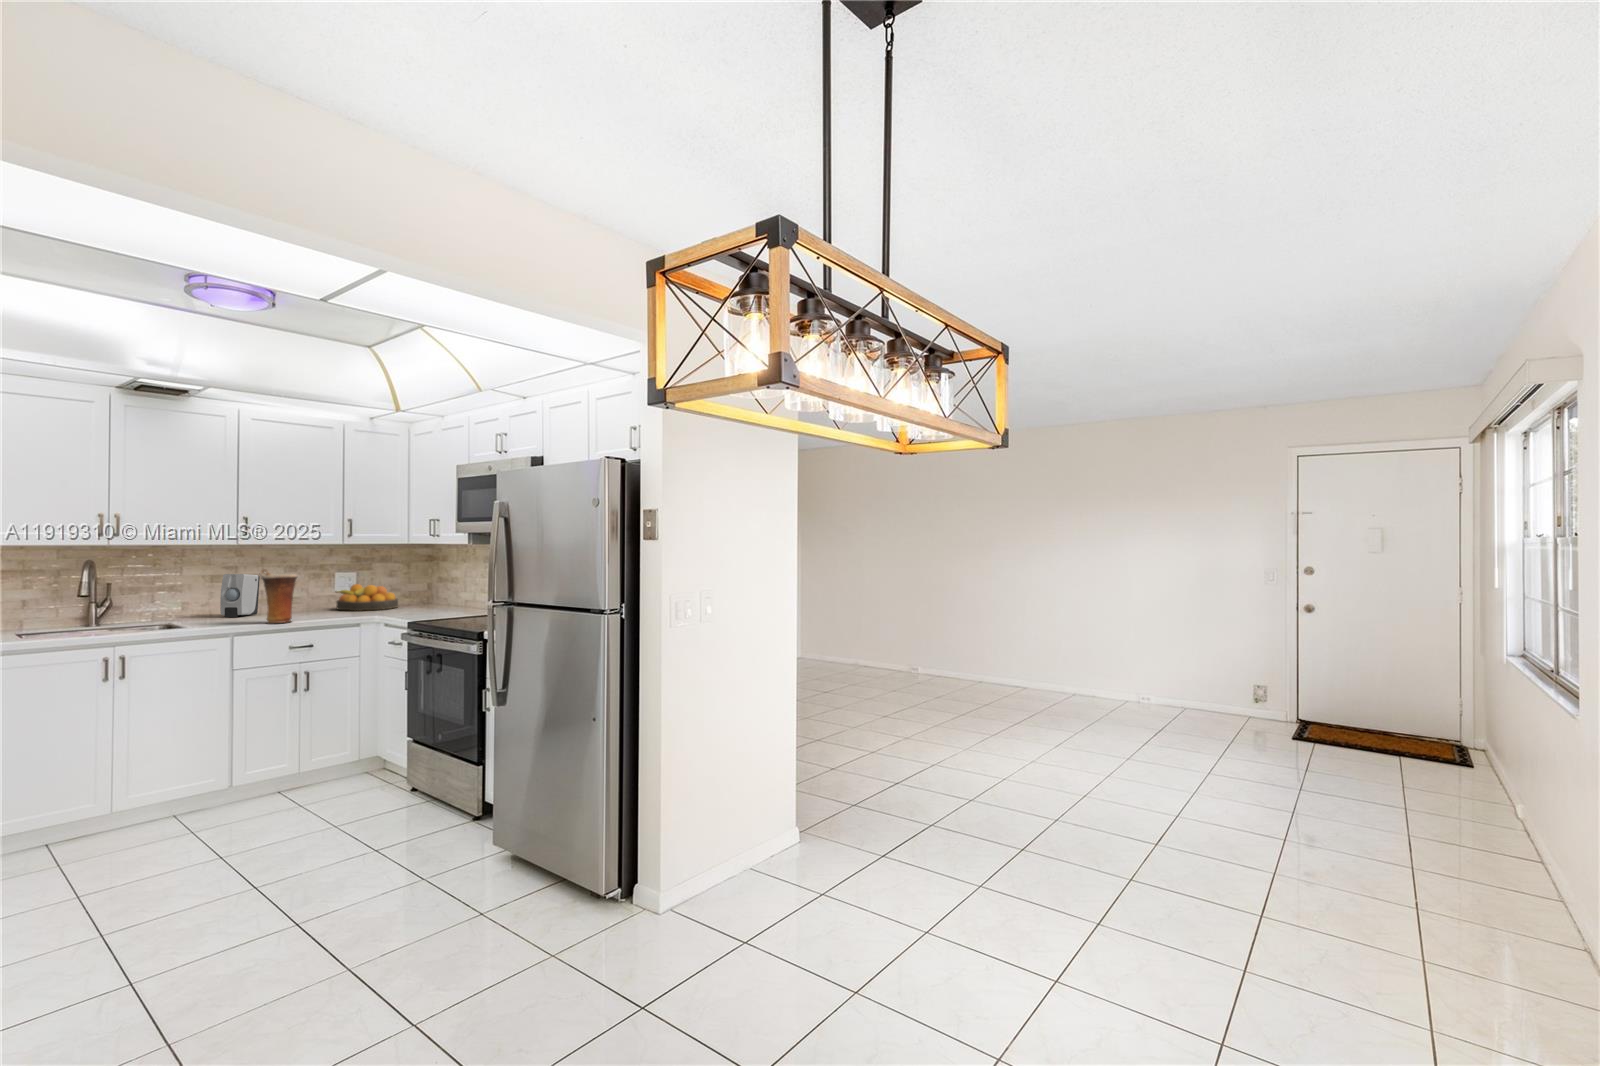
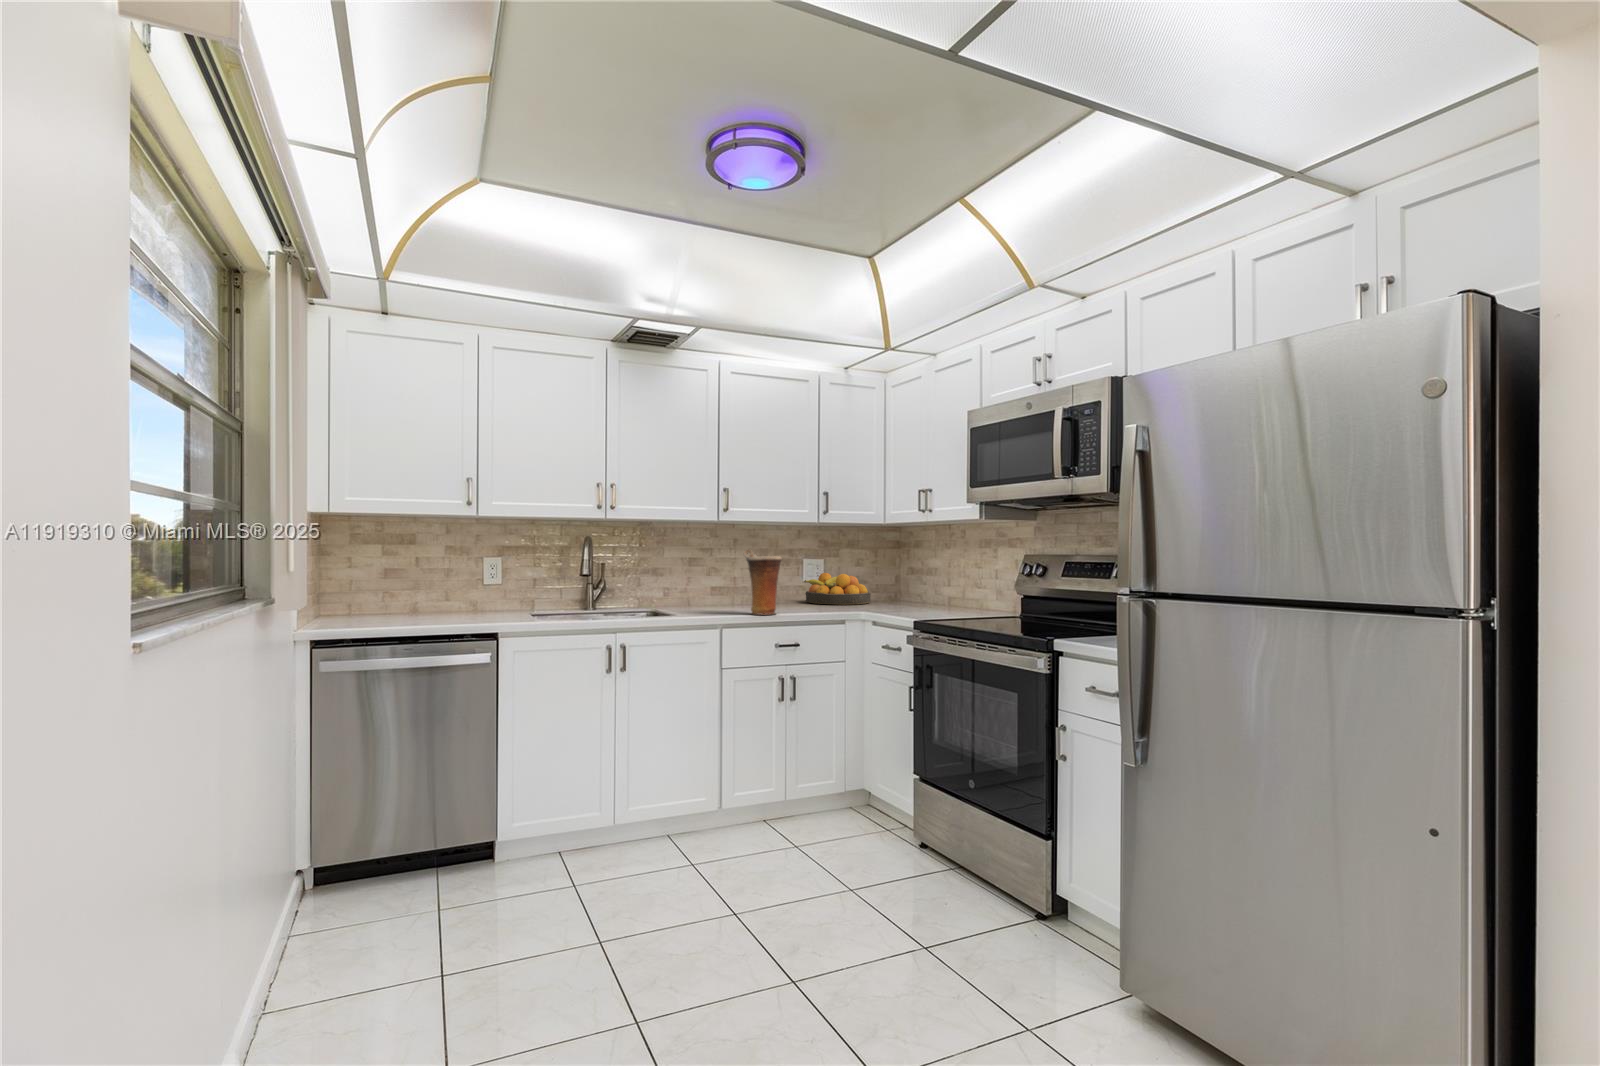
soap dispenser: present [220,574,260,617] -> none [698,557,732,606]

